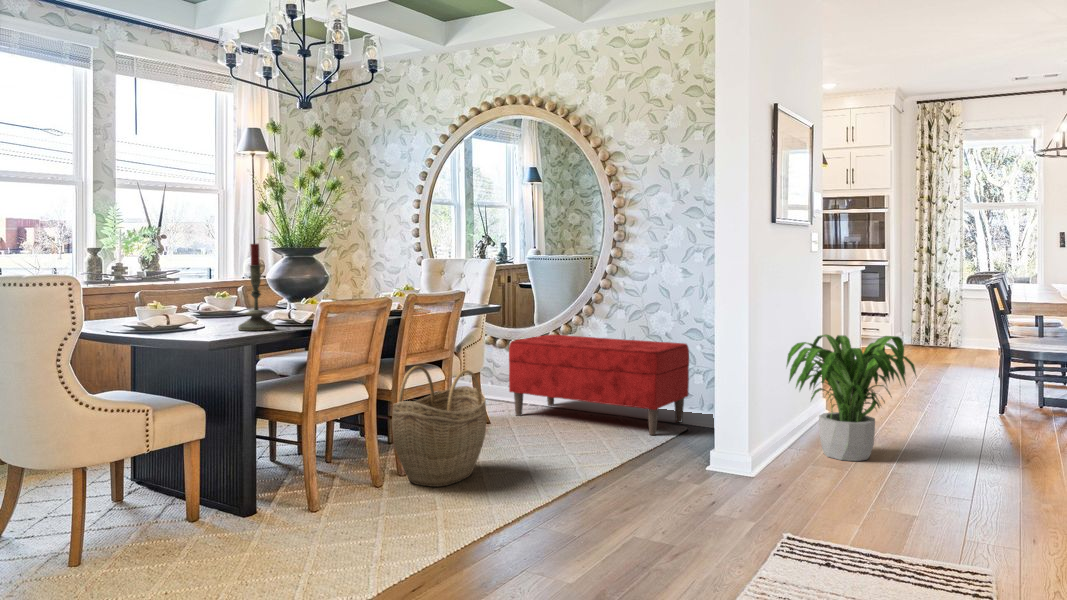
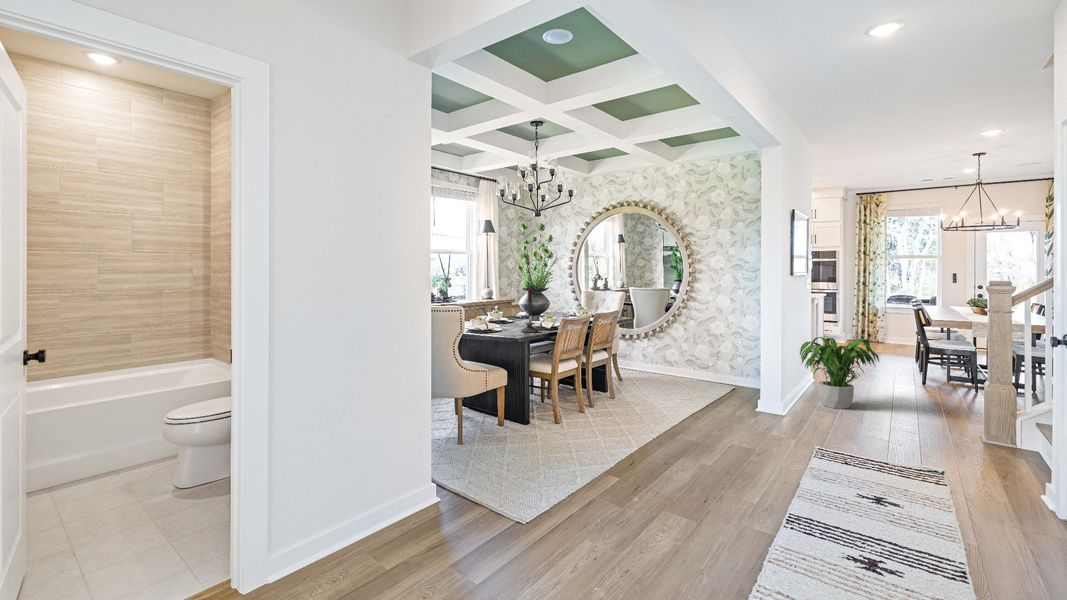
bench: present [509,335,689,435] -> none [630,333,734,390]
woven basket: present [392,366,487,487] -> none [589,351,636,414]

